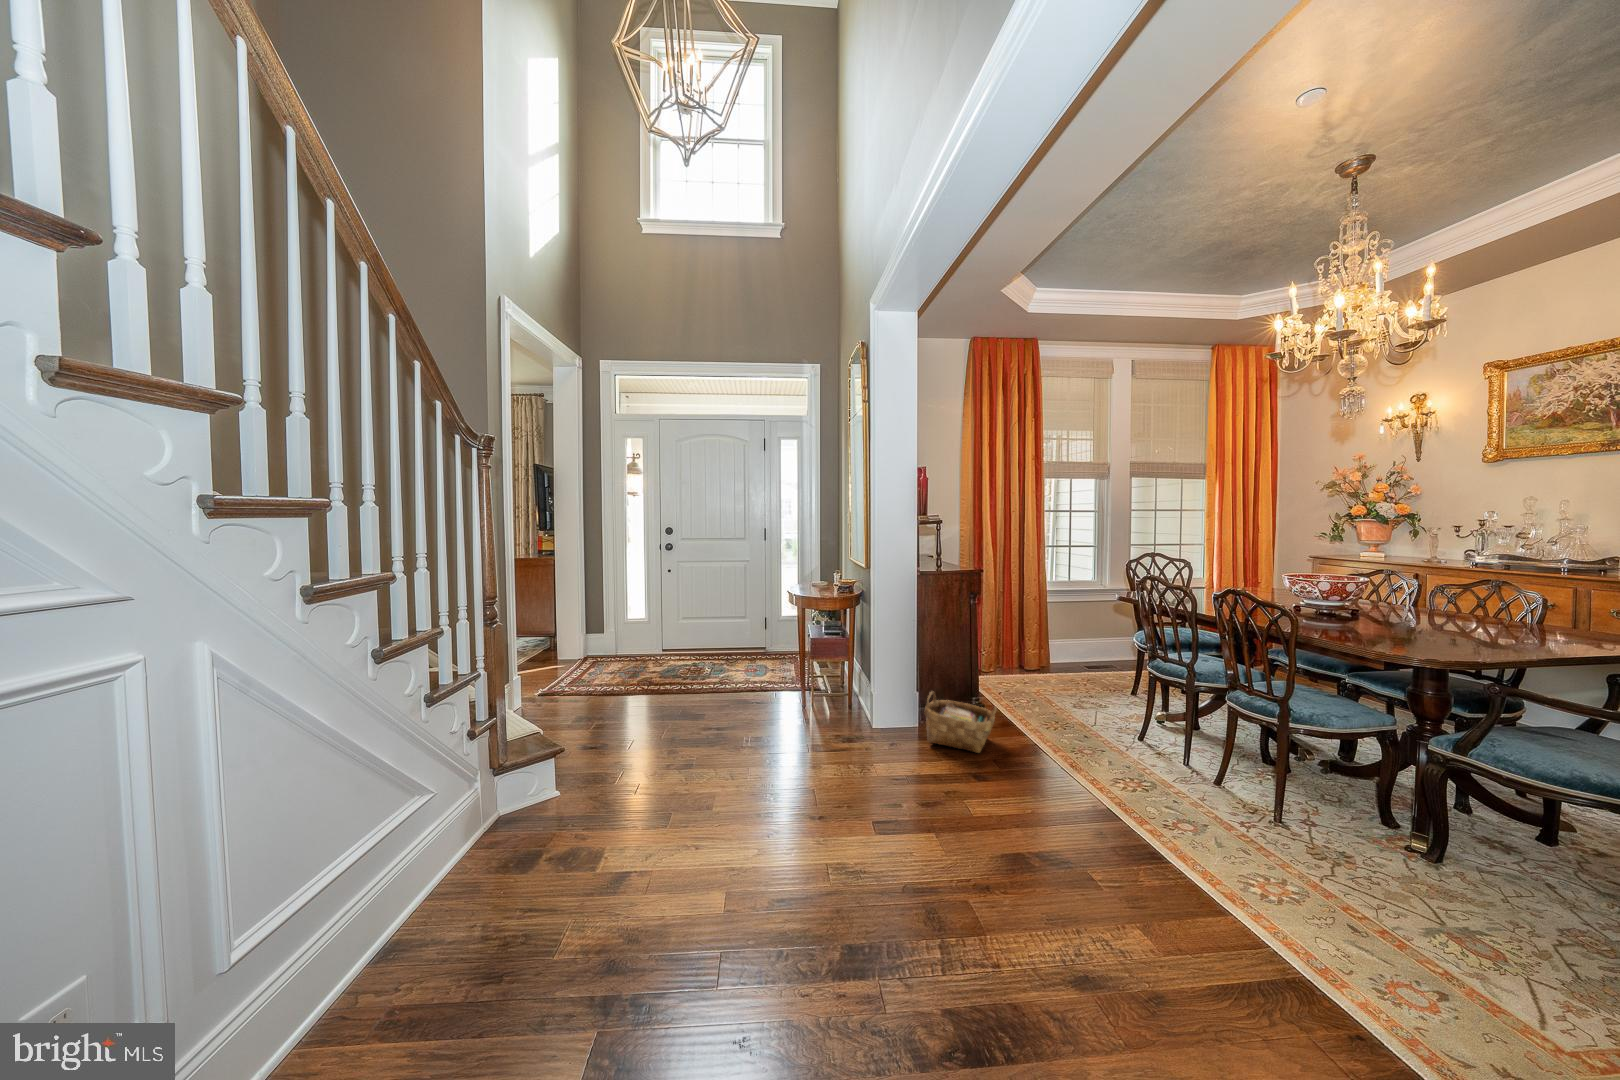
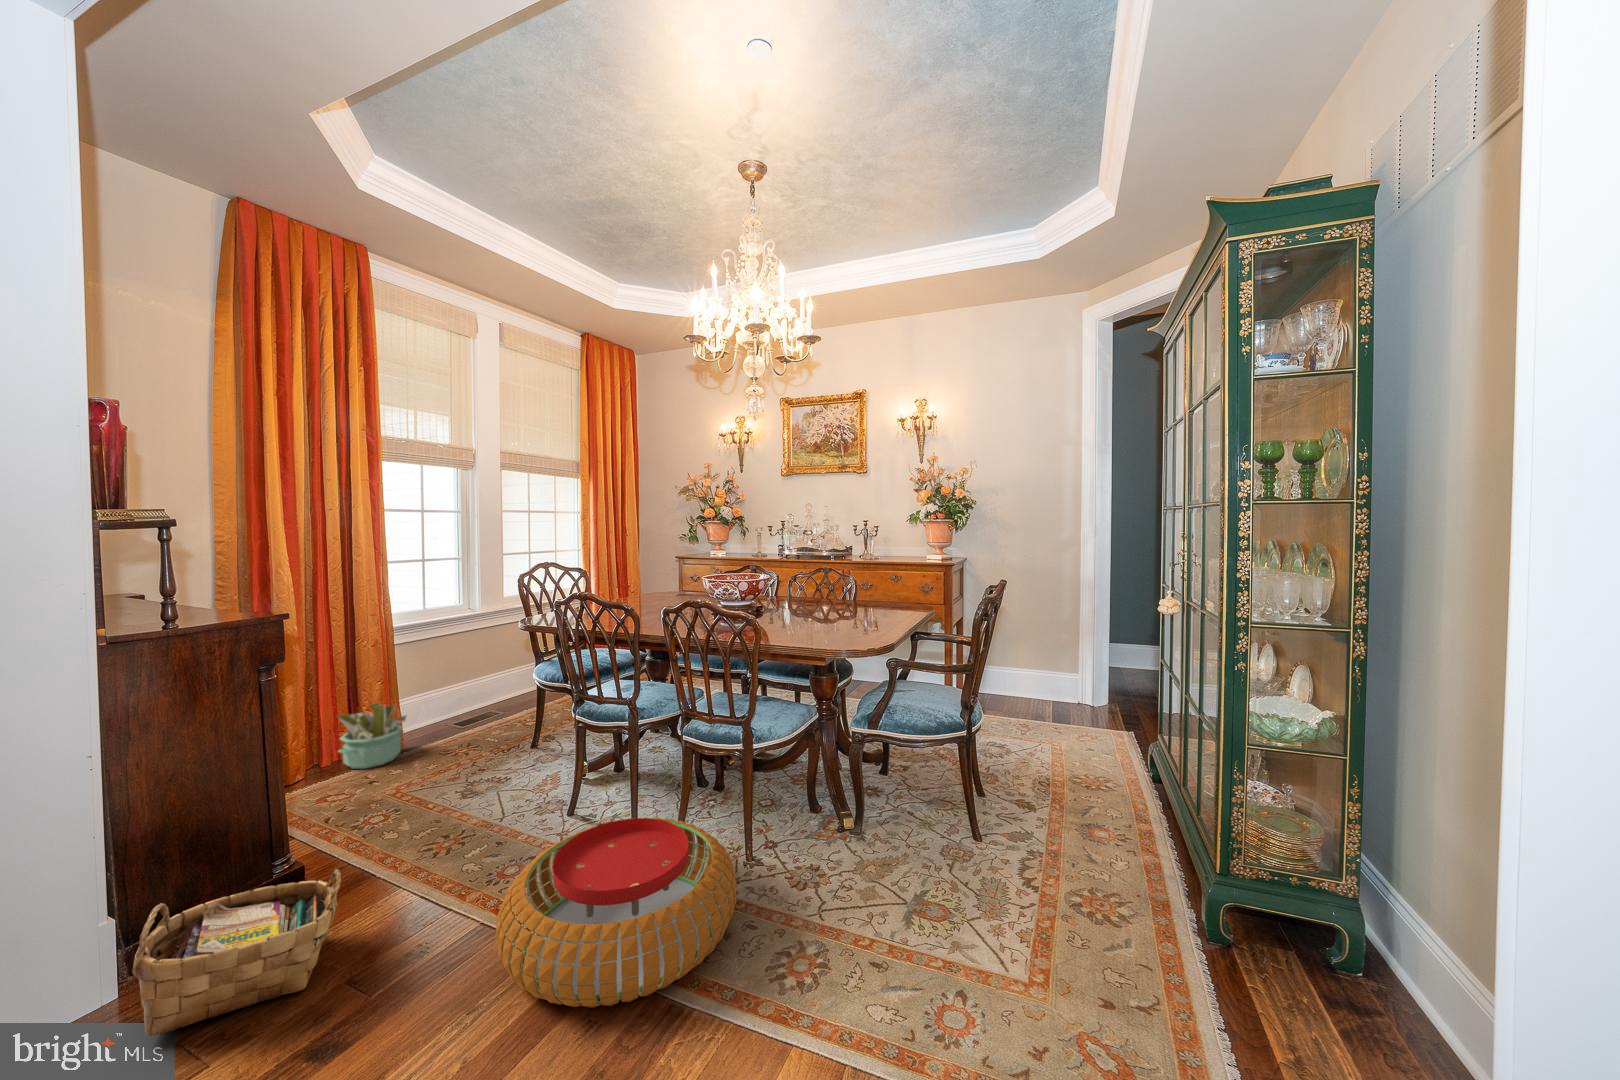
decorative plant: none [1009,637,1049,677] -> present [338,702,407,769]
pouf: none [1063,735,1242,843] -> present [496,817,737,1008]

